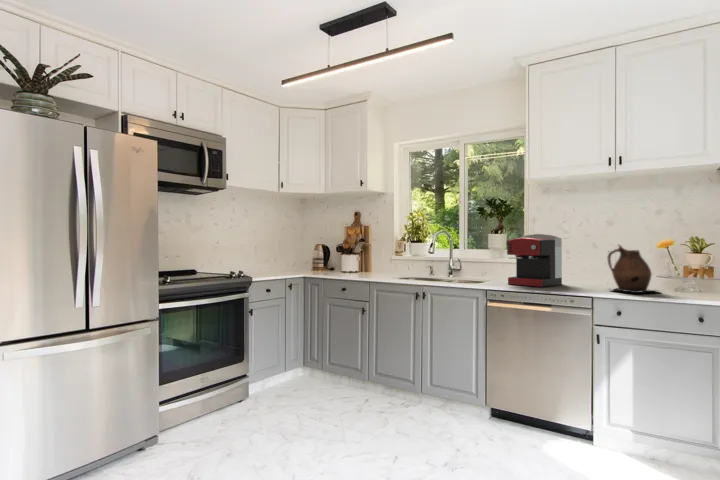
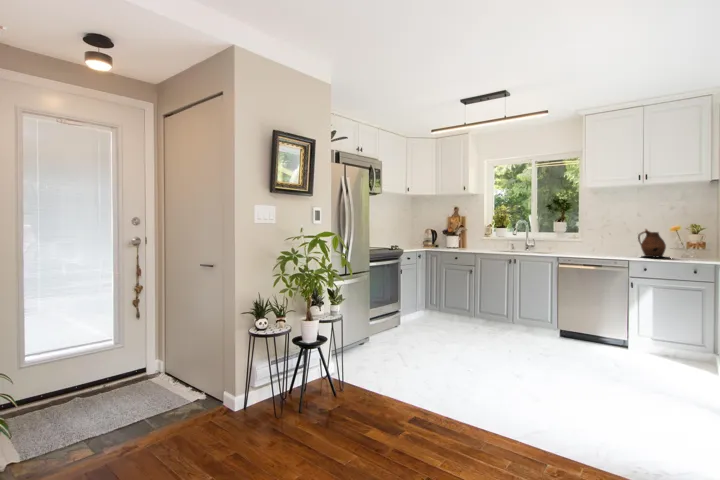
coffee maker: present [507,234,562,287] -> none [571,222,607,255]

